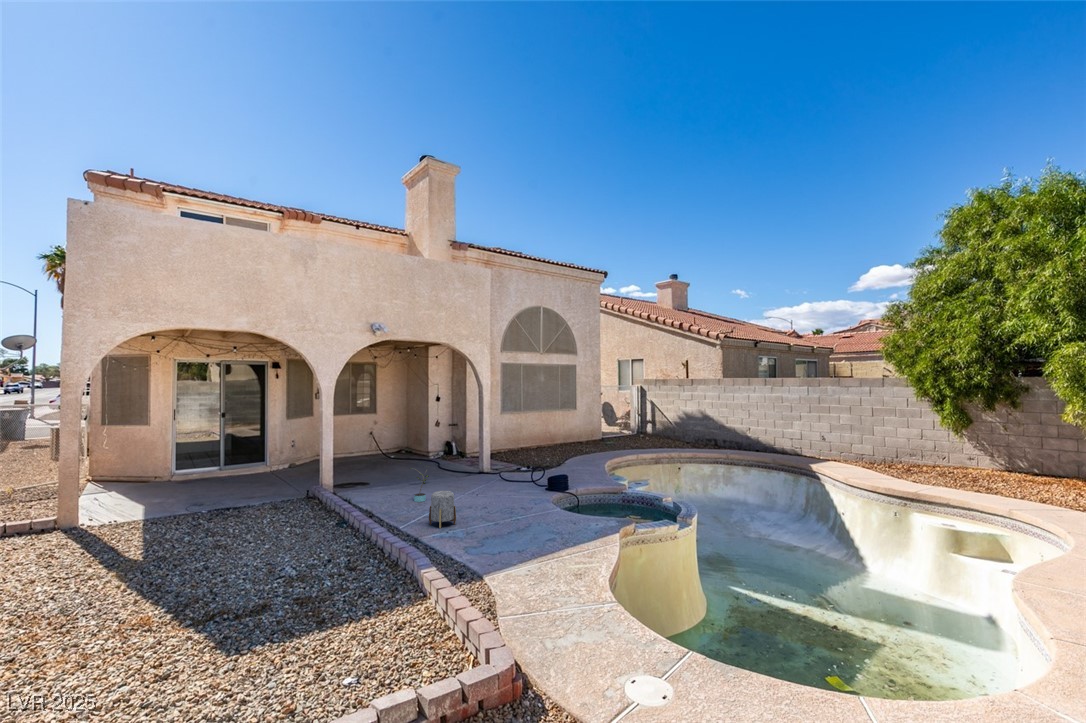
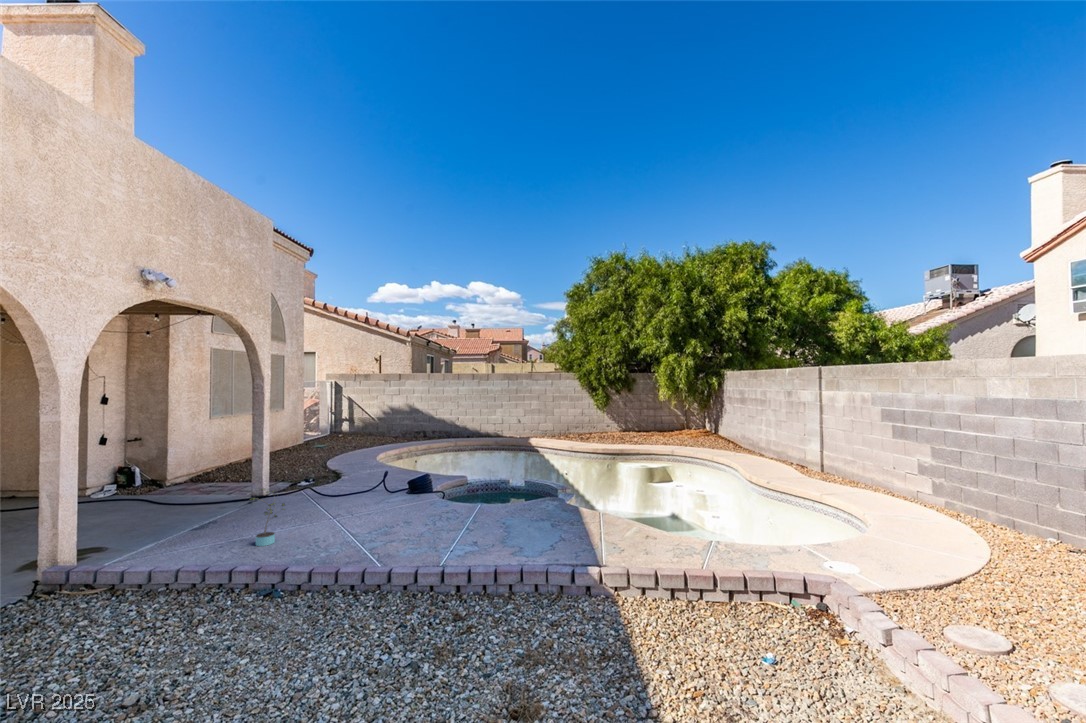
stool: present [429,491,456,528] -> none [367,509,399,559]

